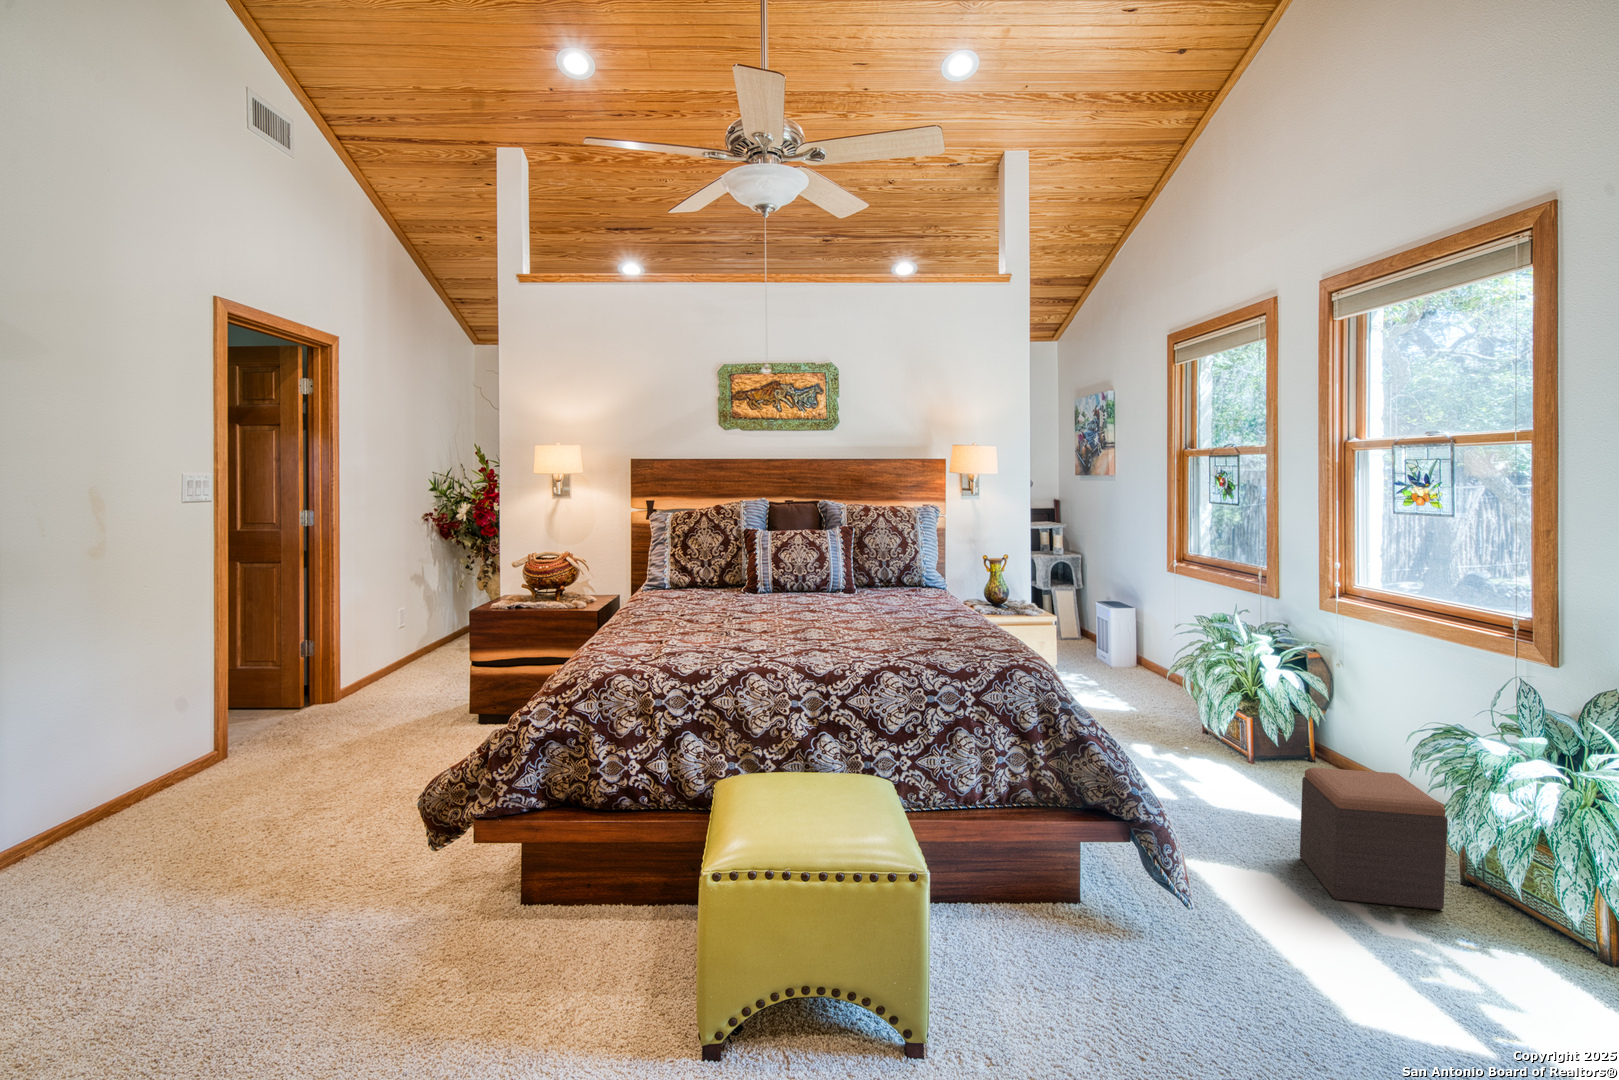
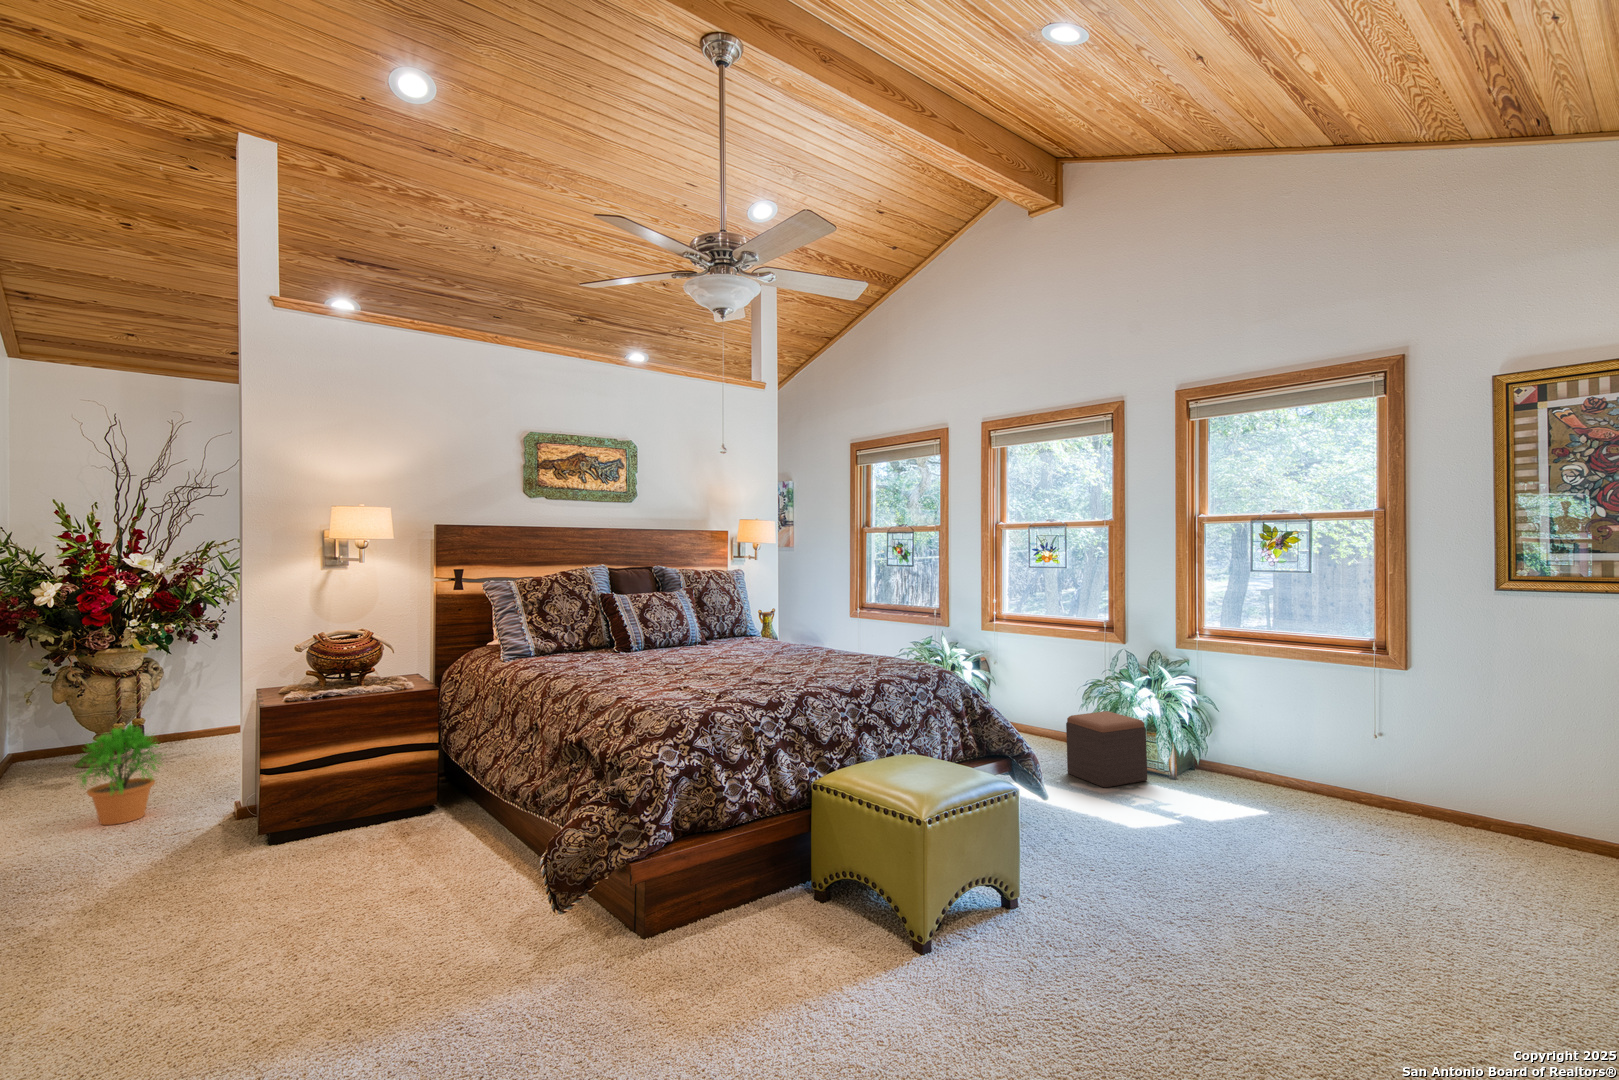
potted plant: none [375,611,438,688] -> present [75,724,161,825]

